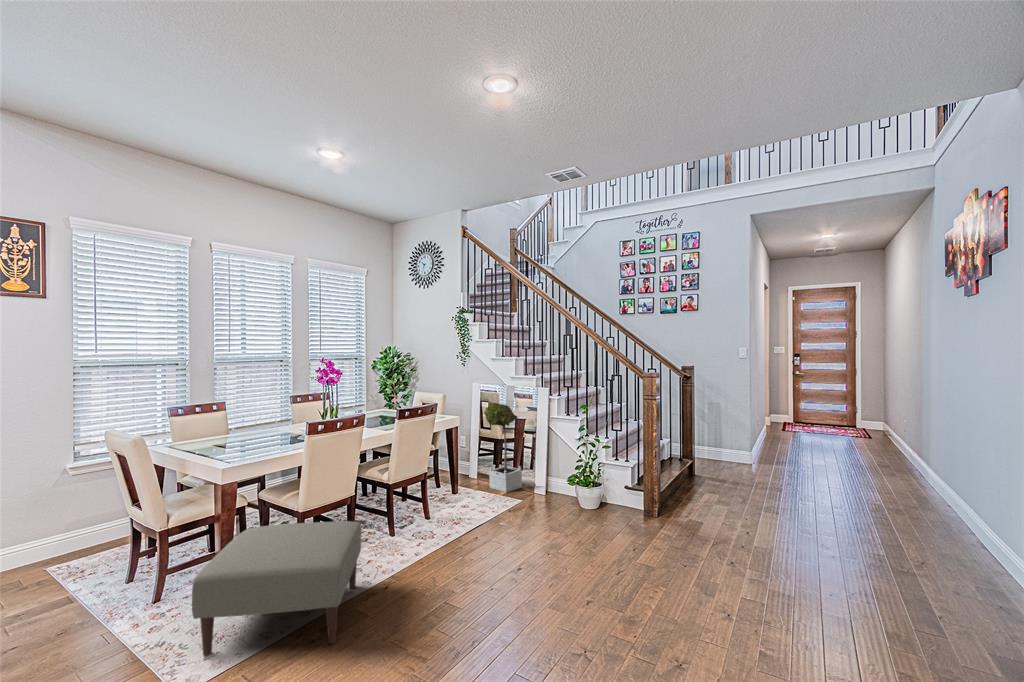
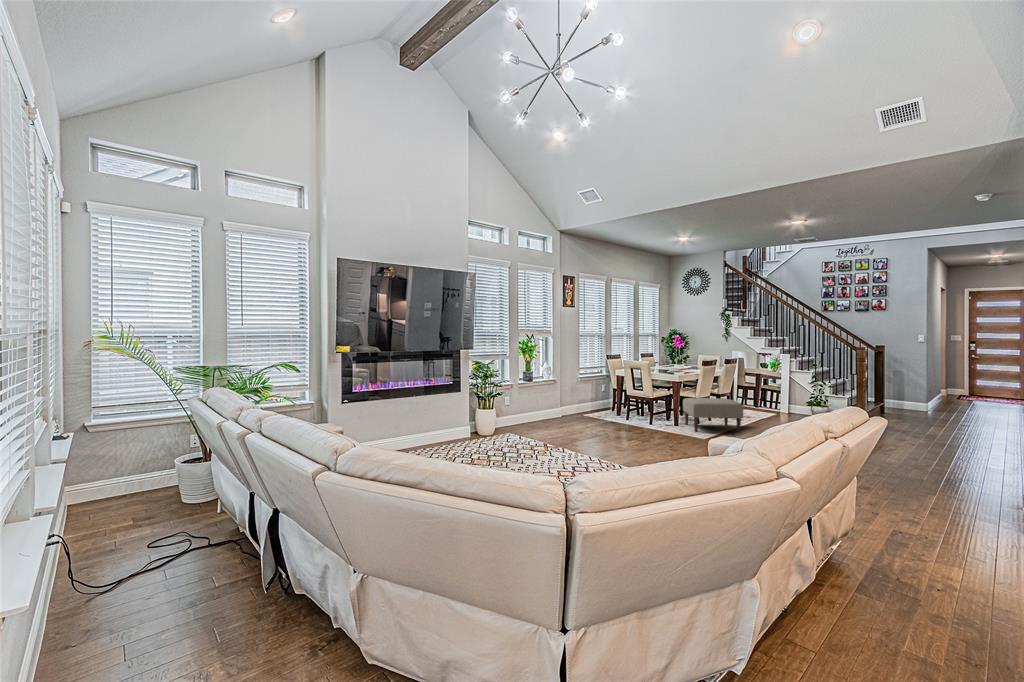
potted tree: present [484,402,522,493] -> none [748,362,771,411]

